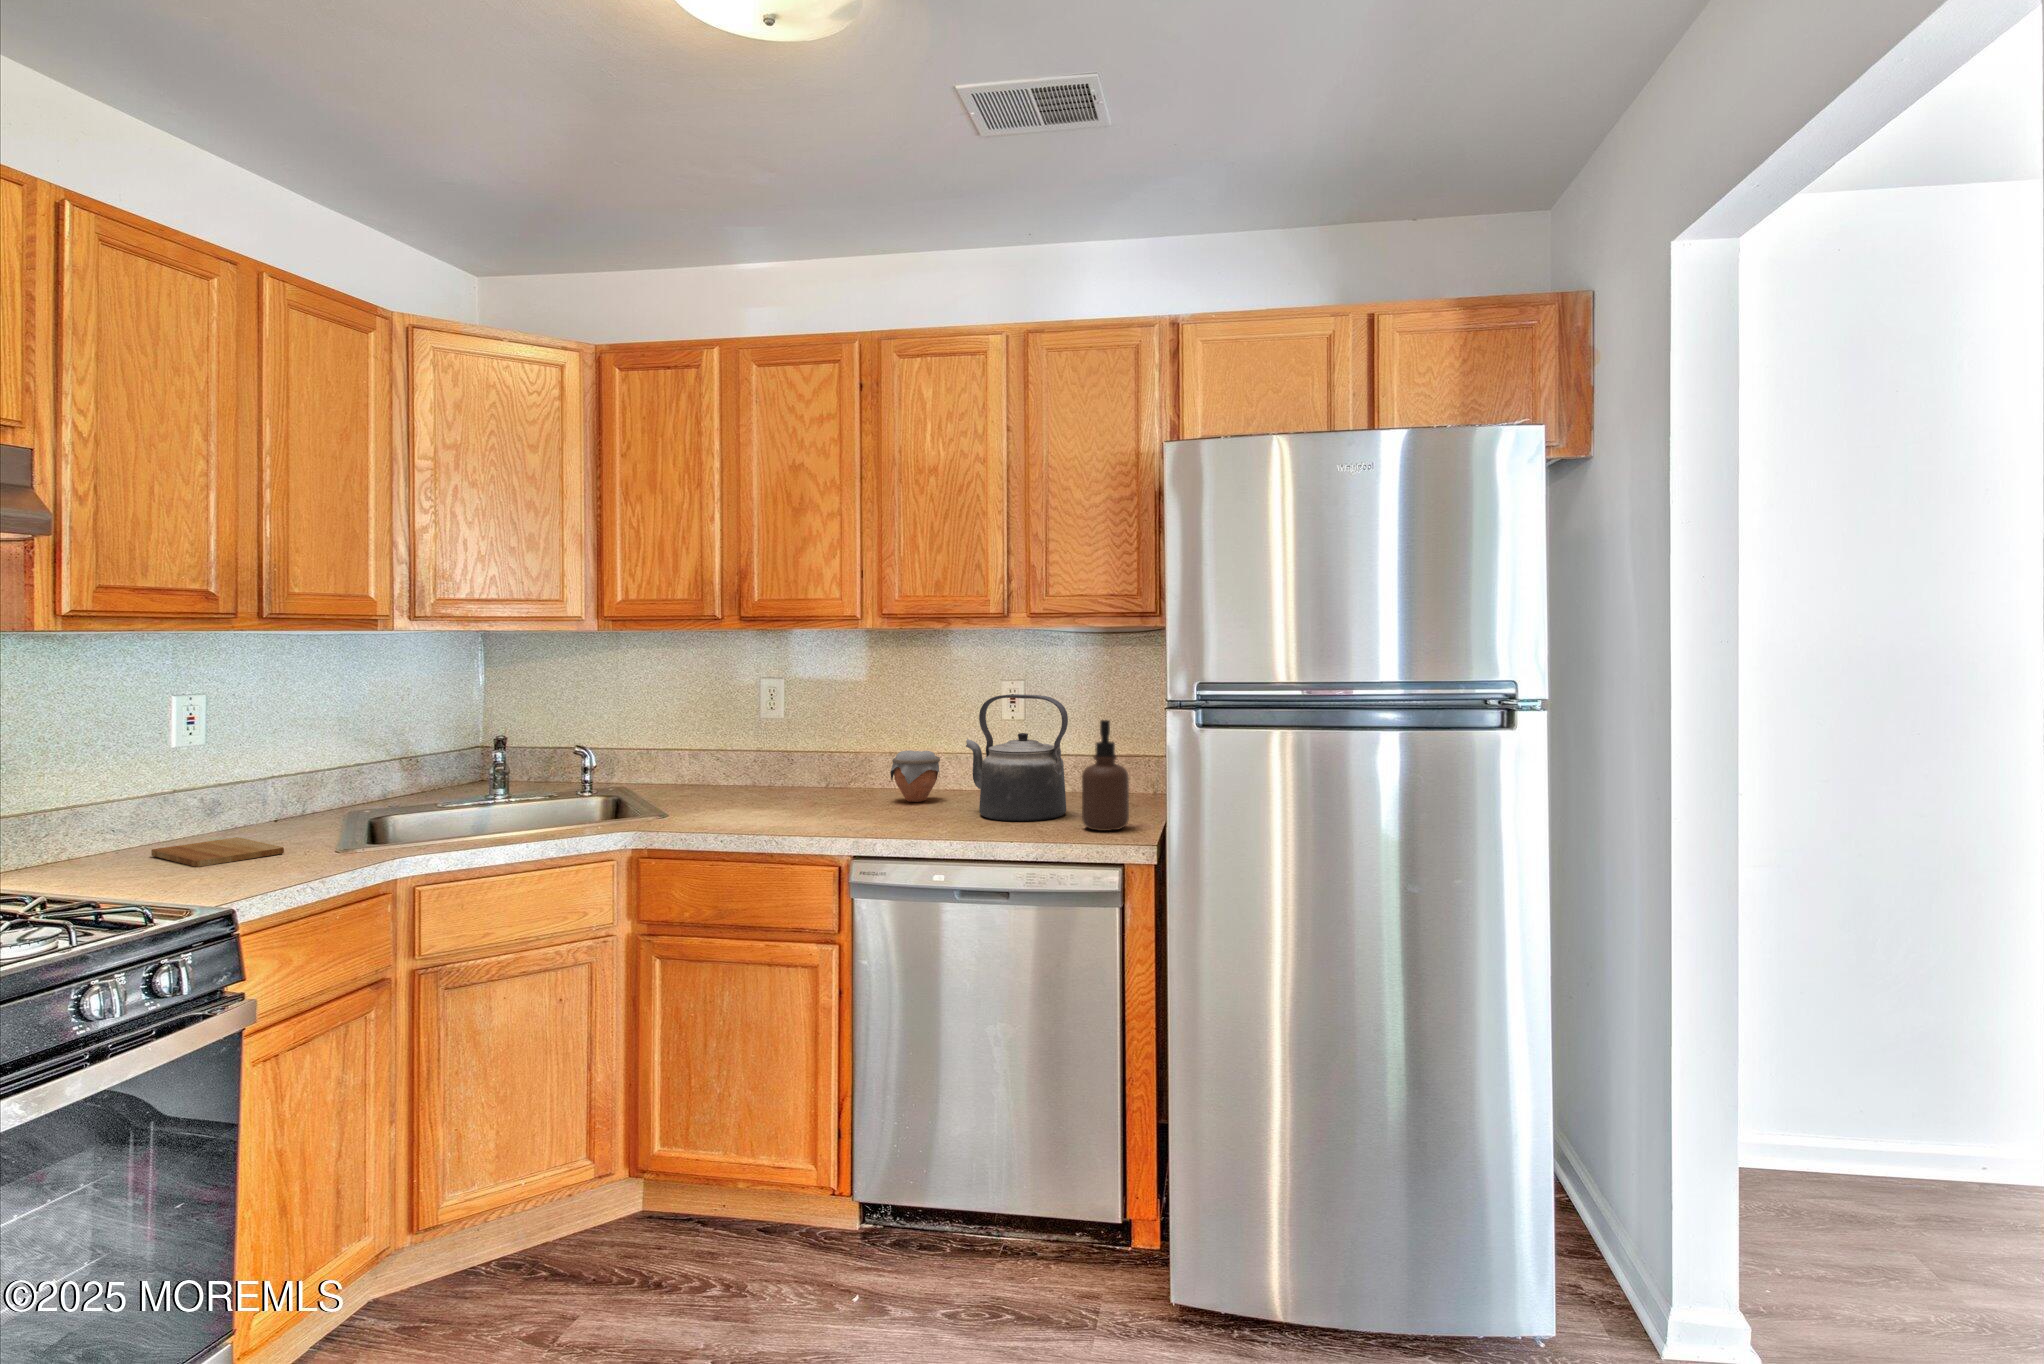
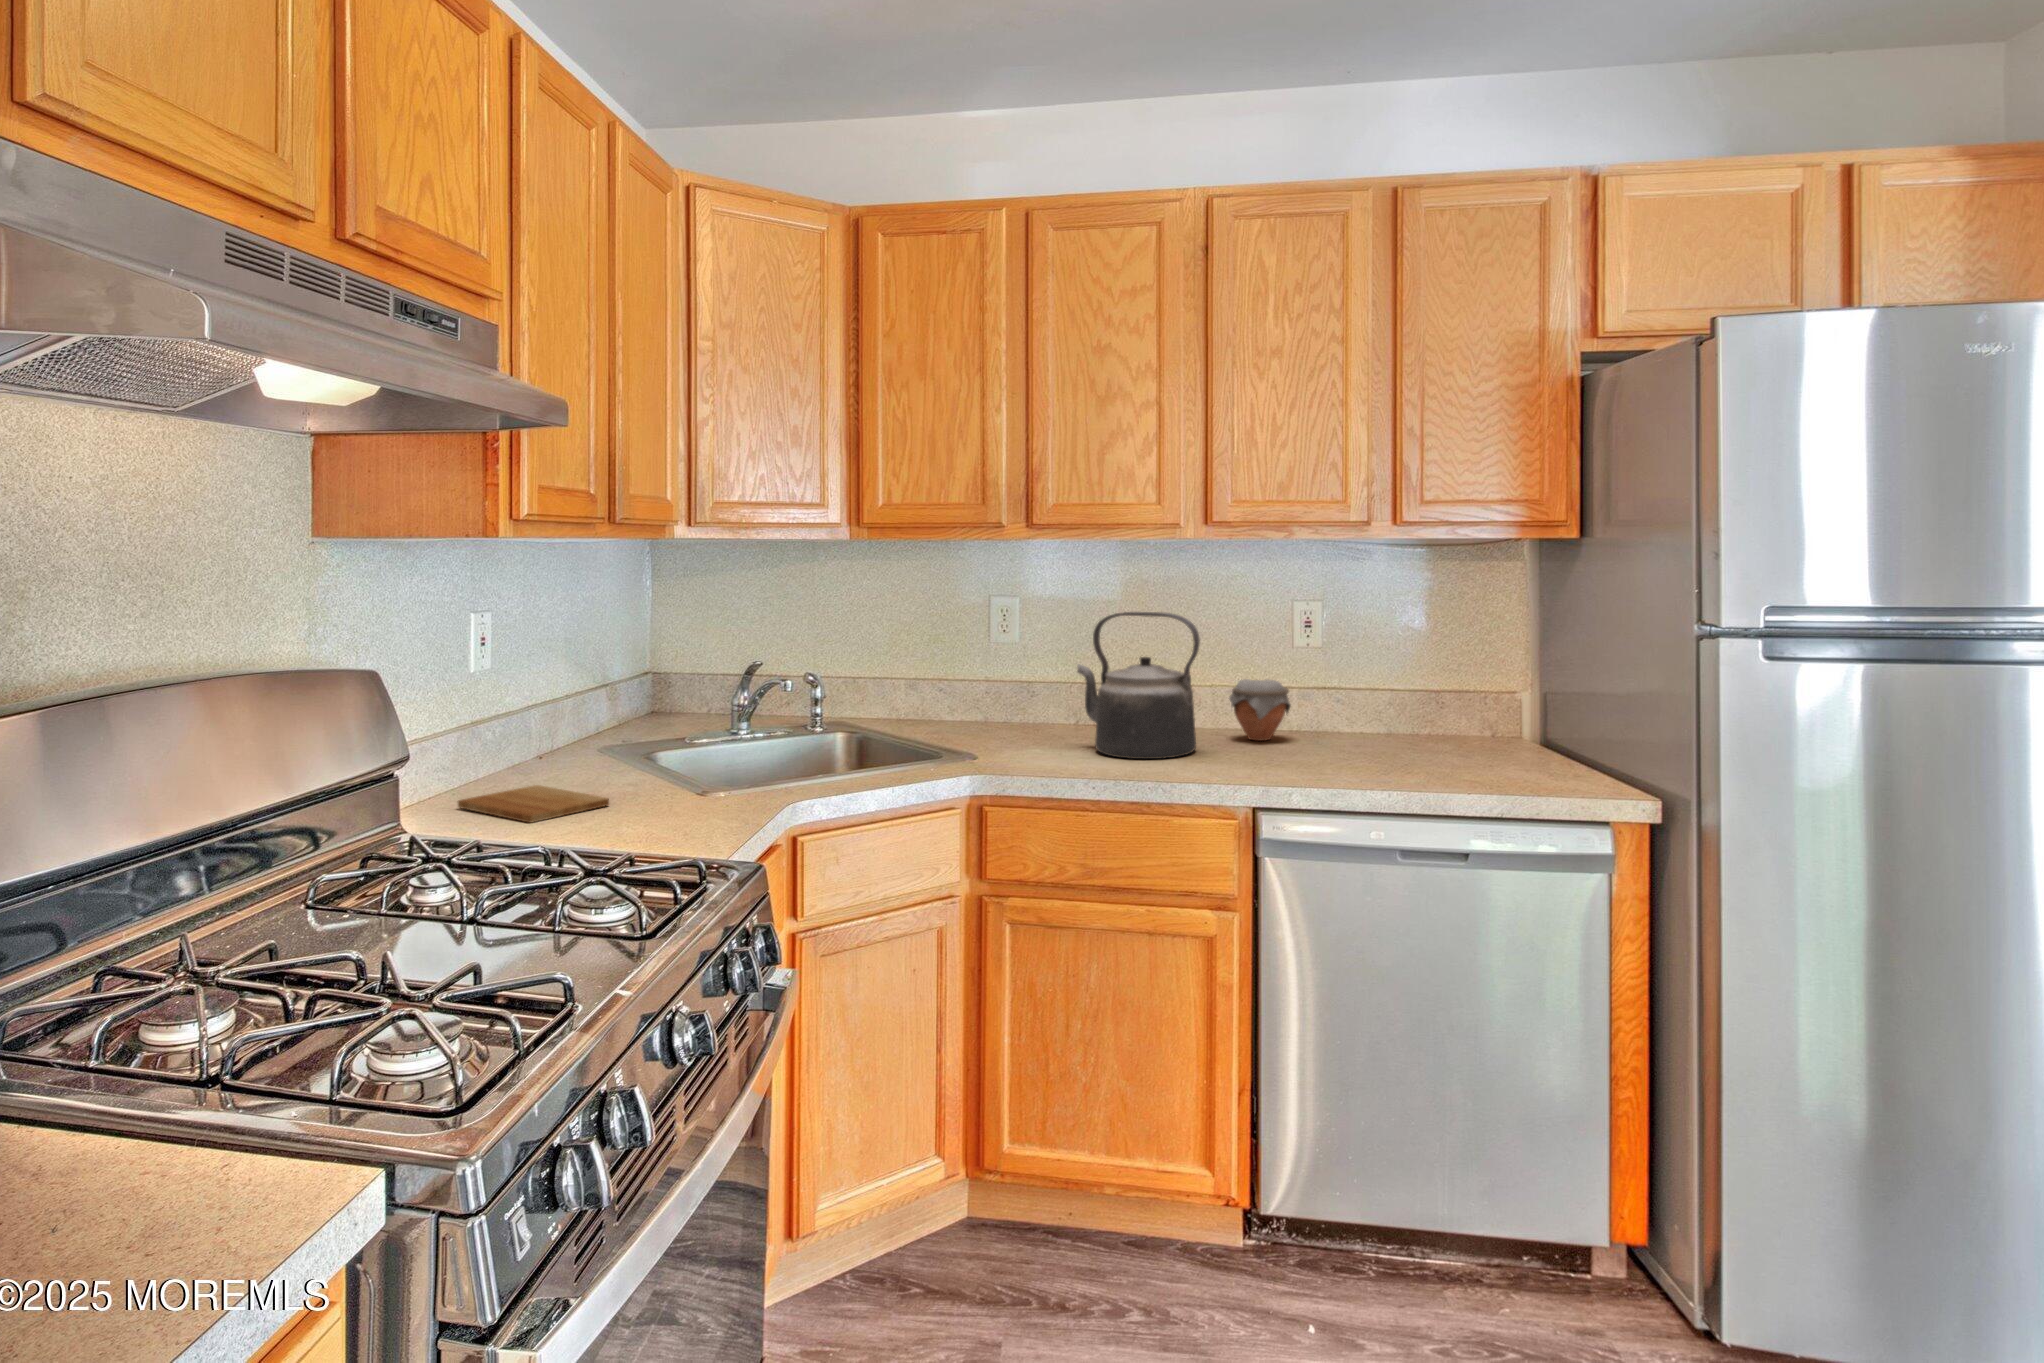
kettle: present [966,694,1068,821] -> present [1077,612,1200,759]
soap dispenser: present [1082,720,1129,831] -> none [1531,643,1594,779]

